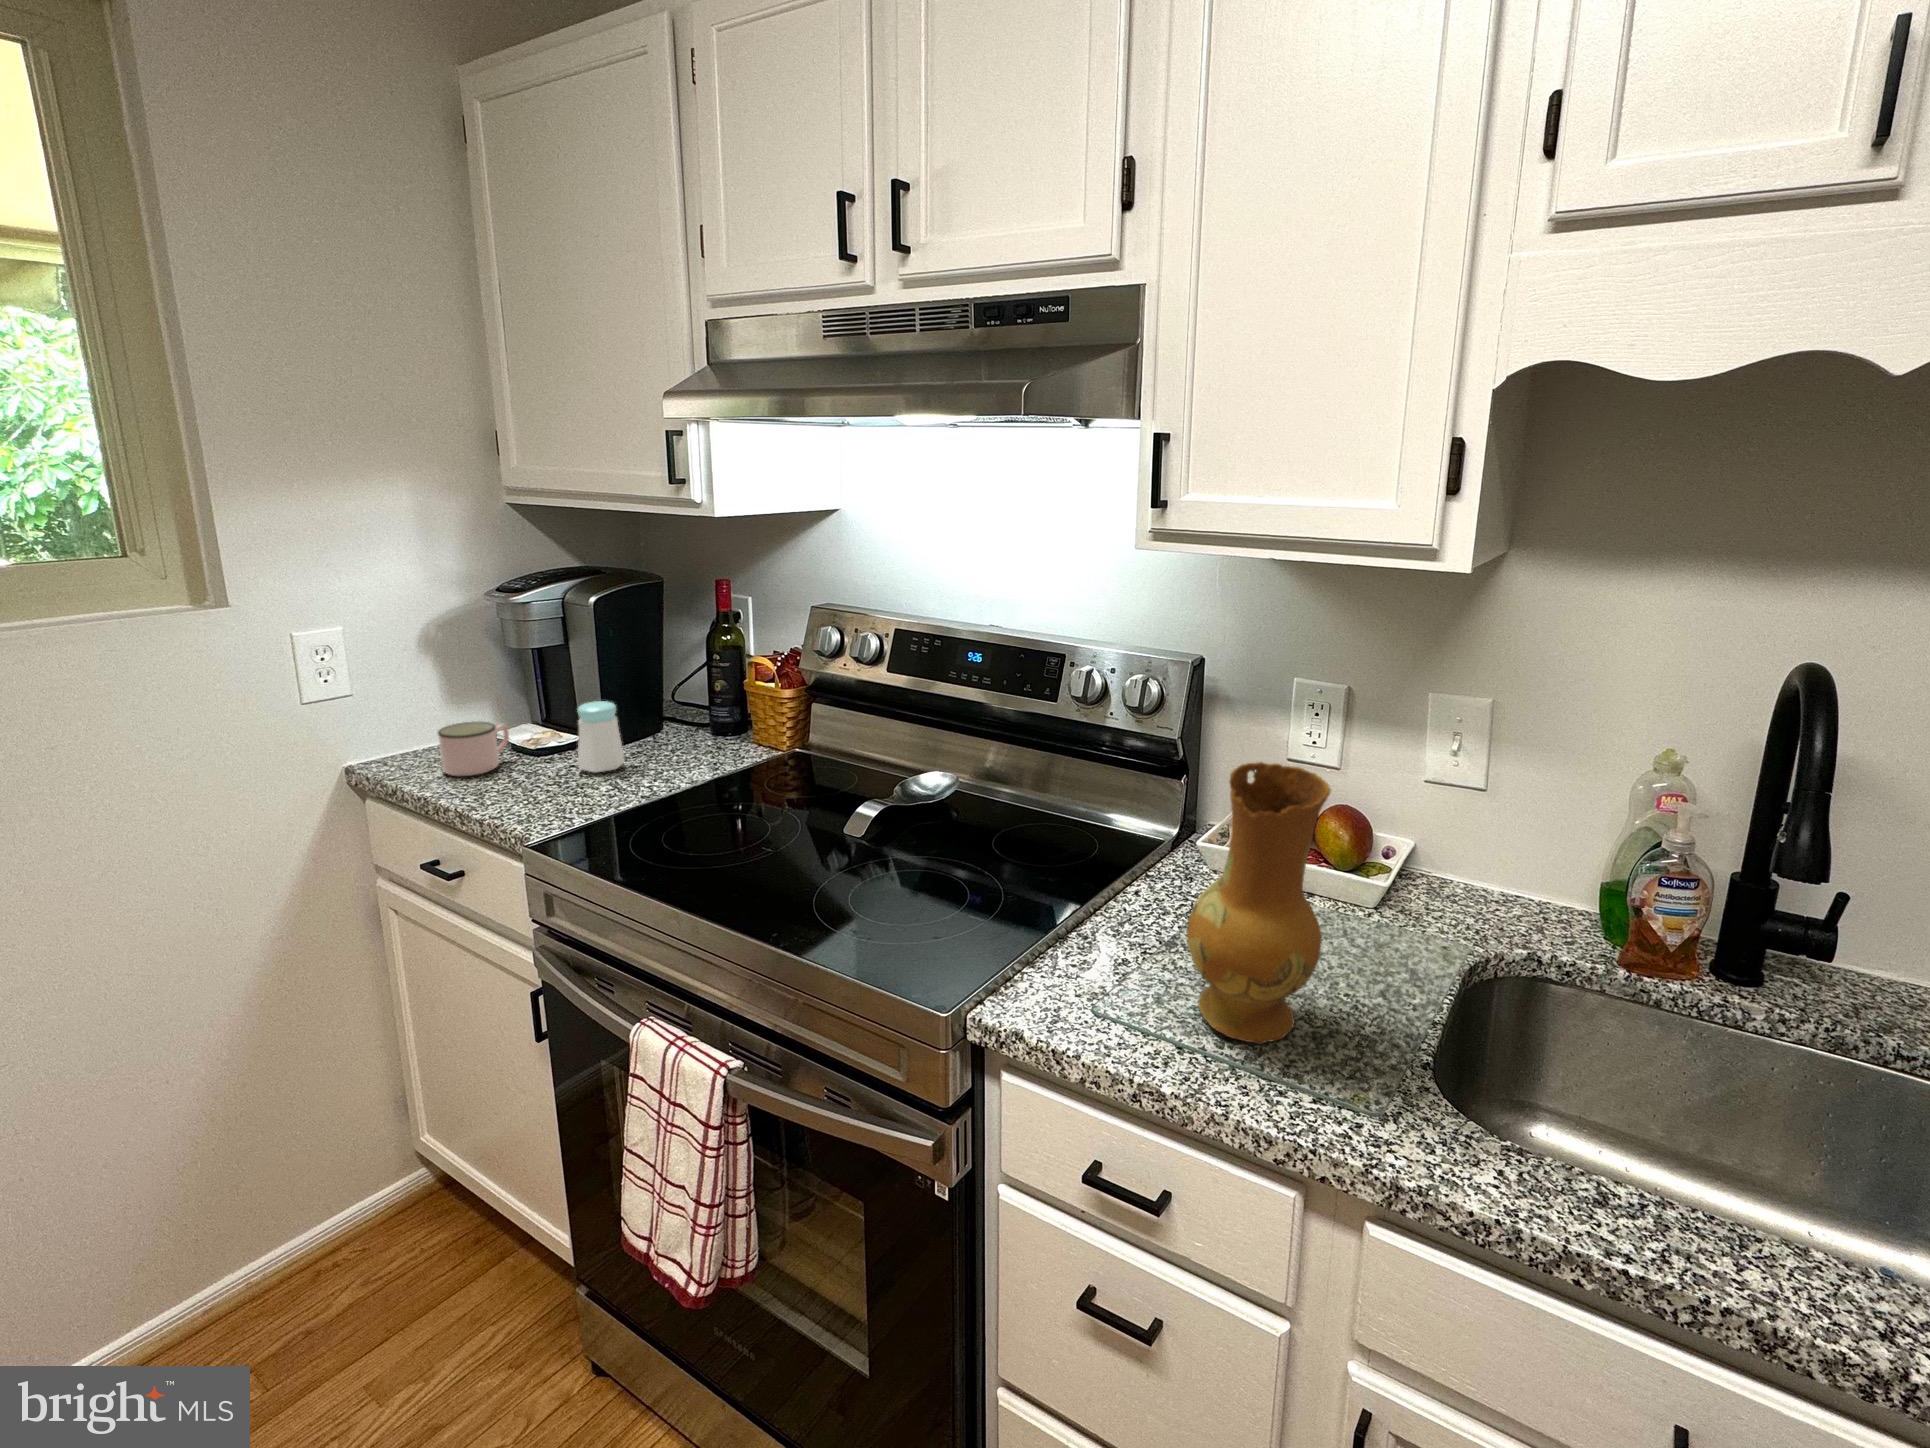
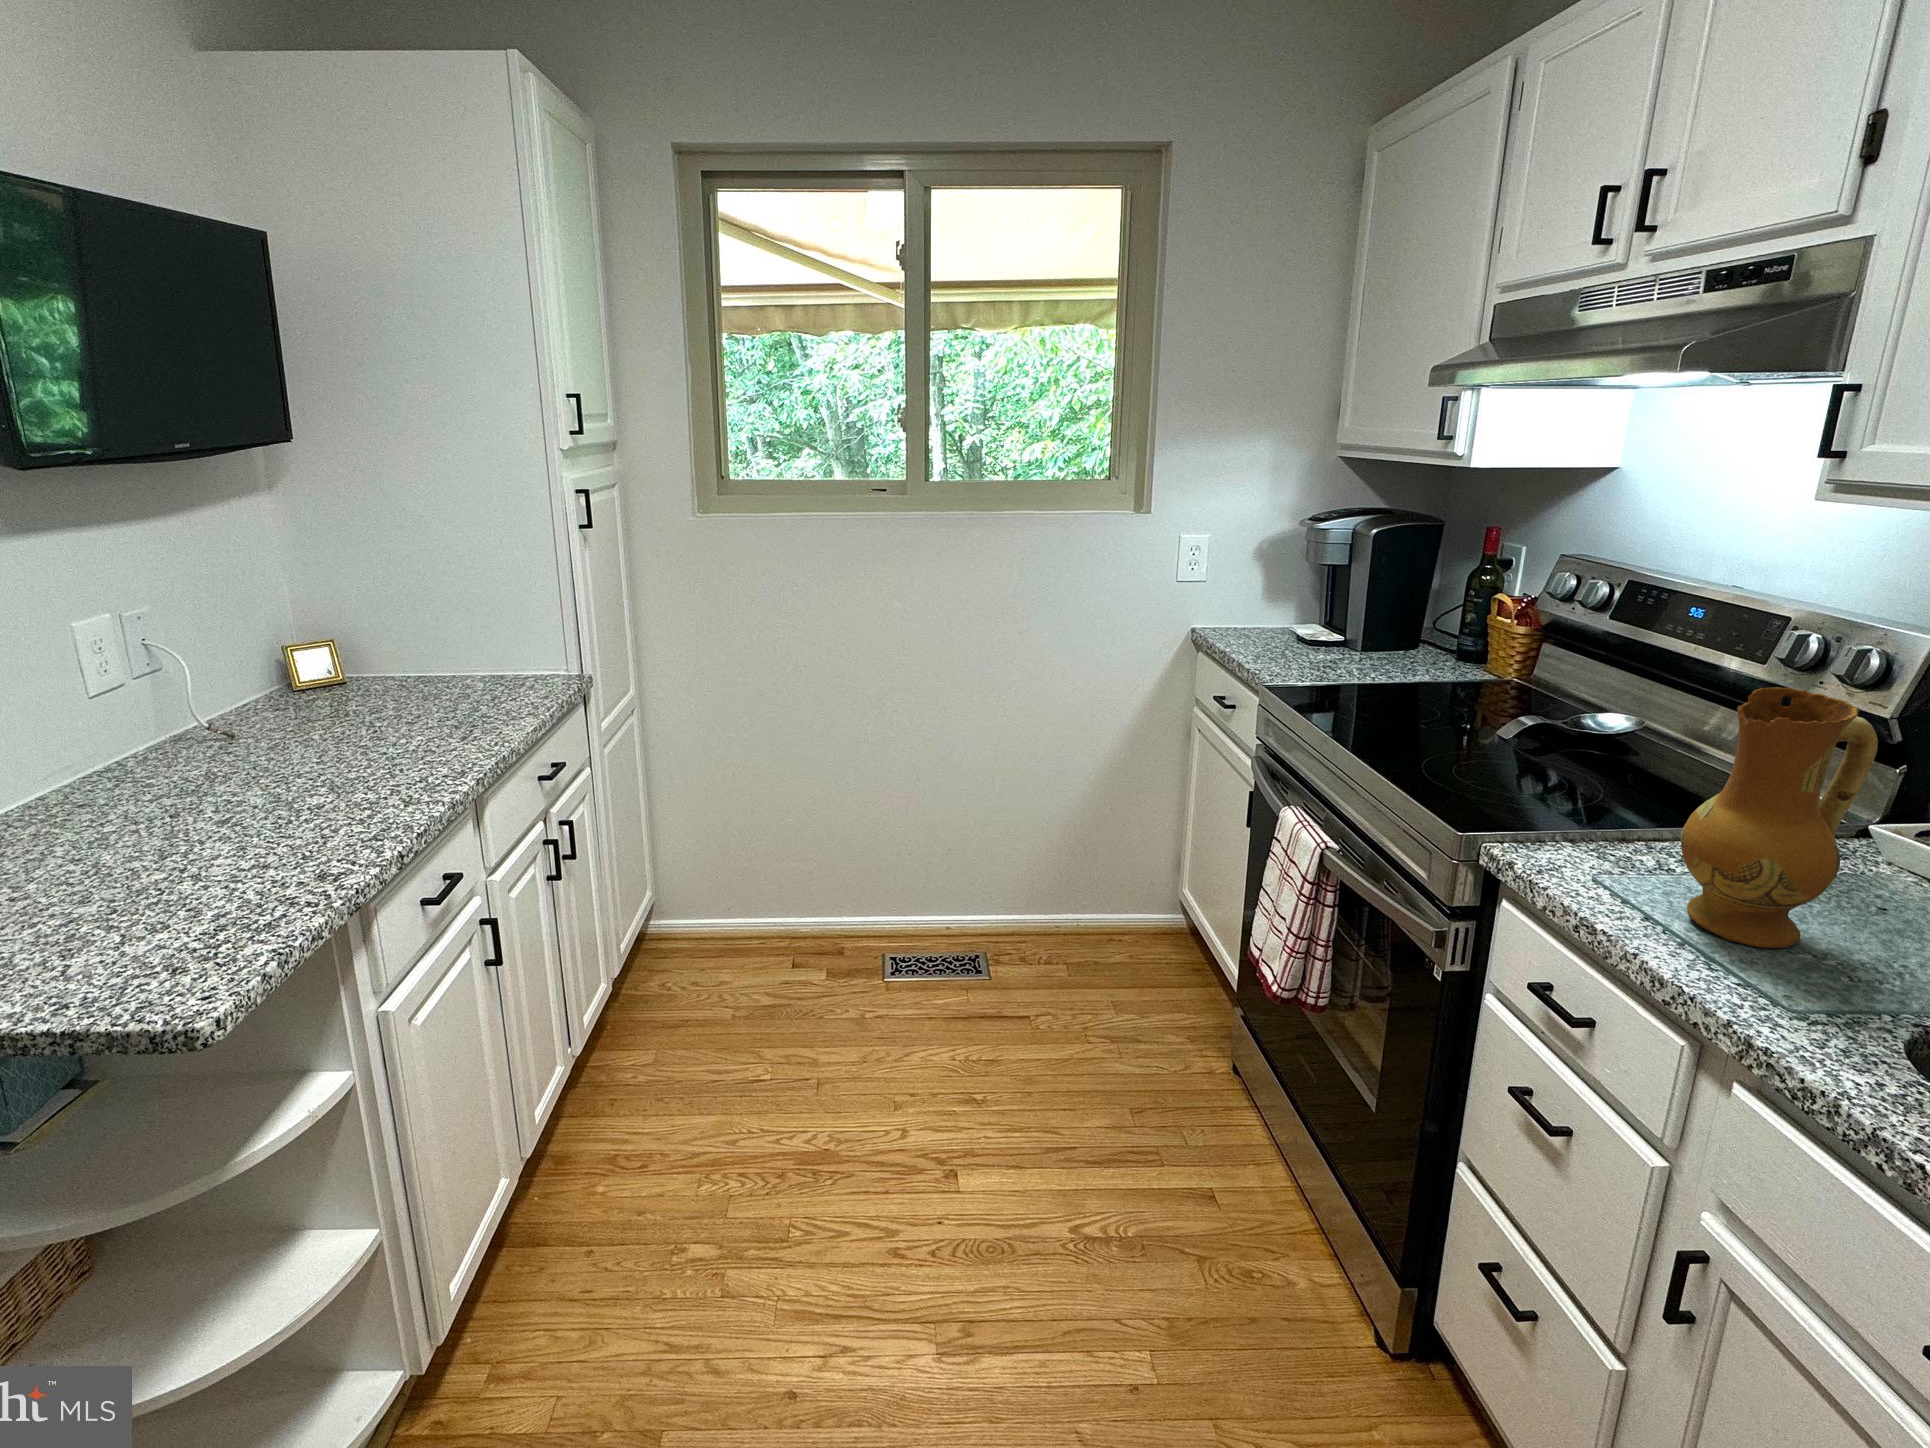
salt shaker: present [578,701,624,773] -> none [1330,608,1367,661]
mug: present [438,722,509,776] -> none [1243,610,1293,646]

